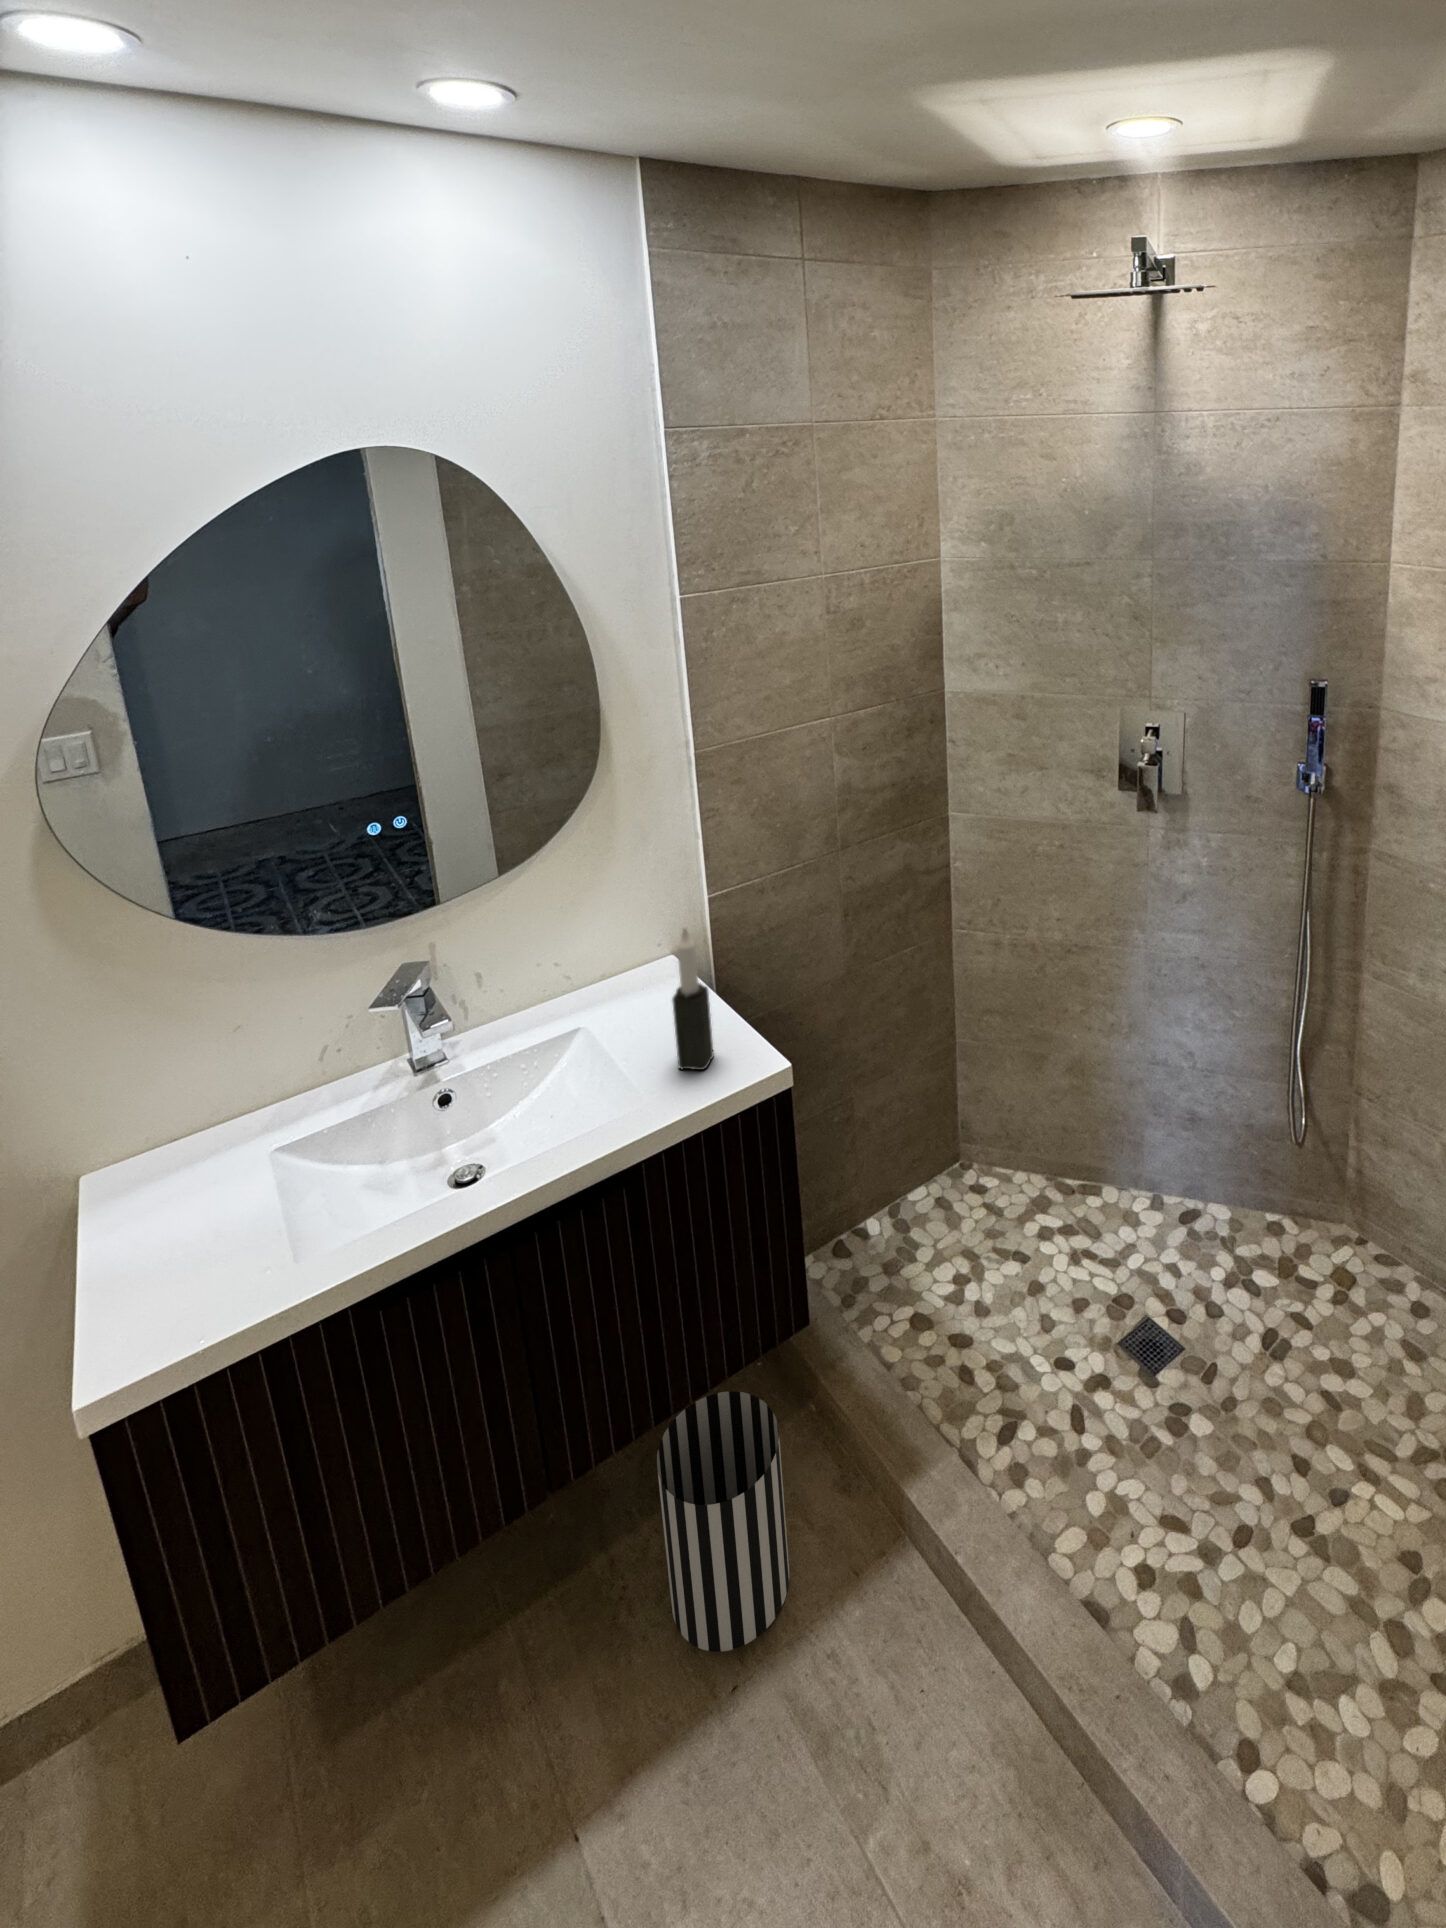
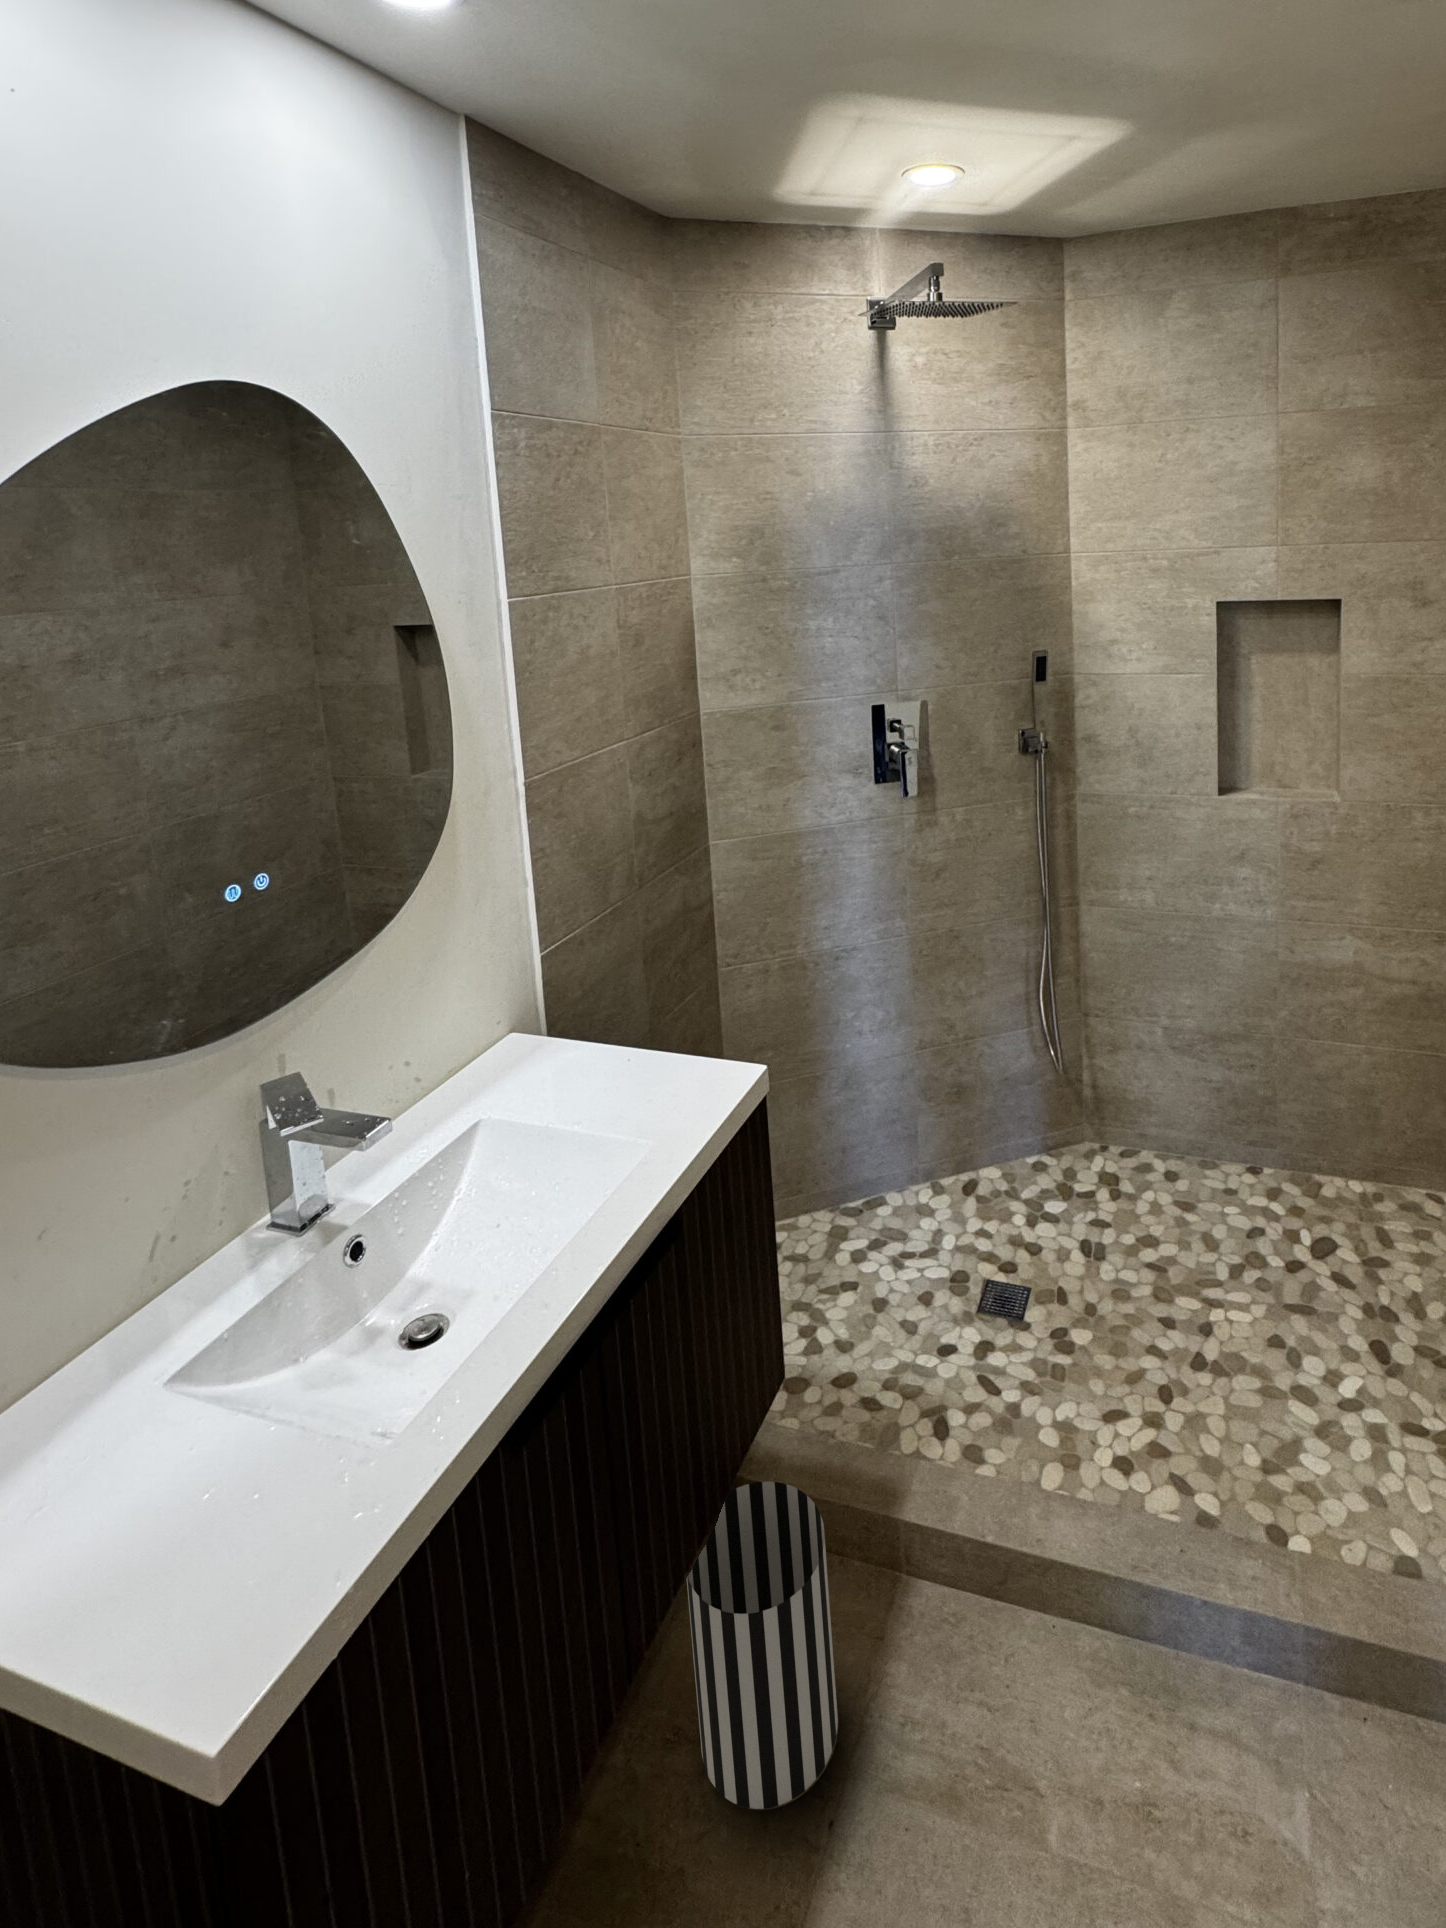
candle: present [672,926,714,1070] -> none [635,939,681,1111]

